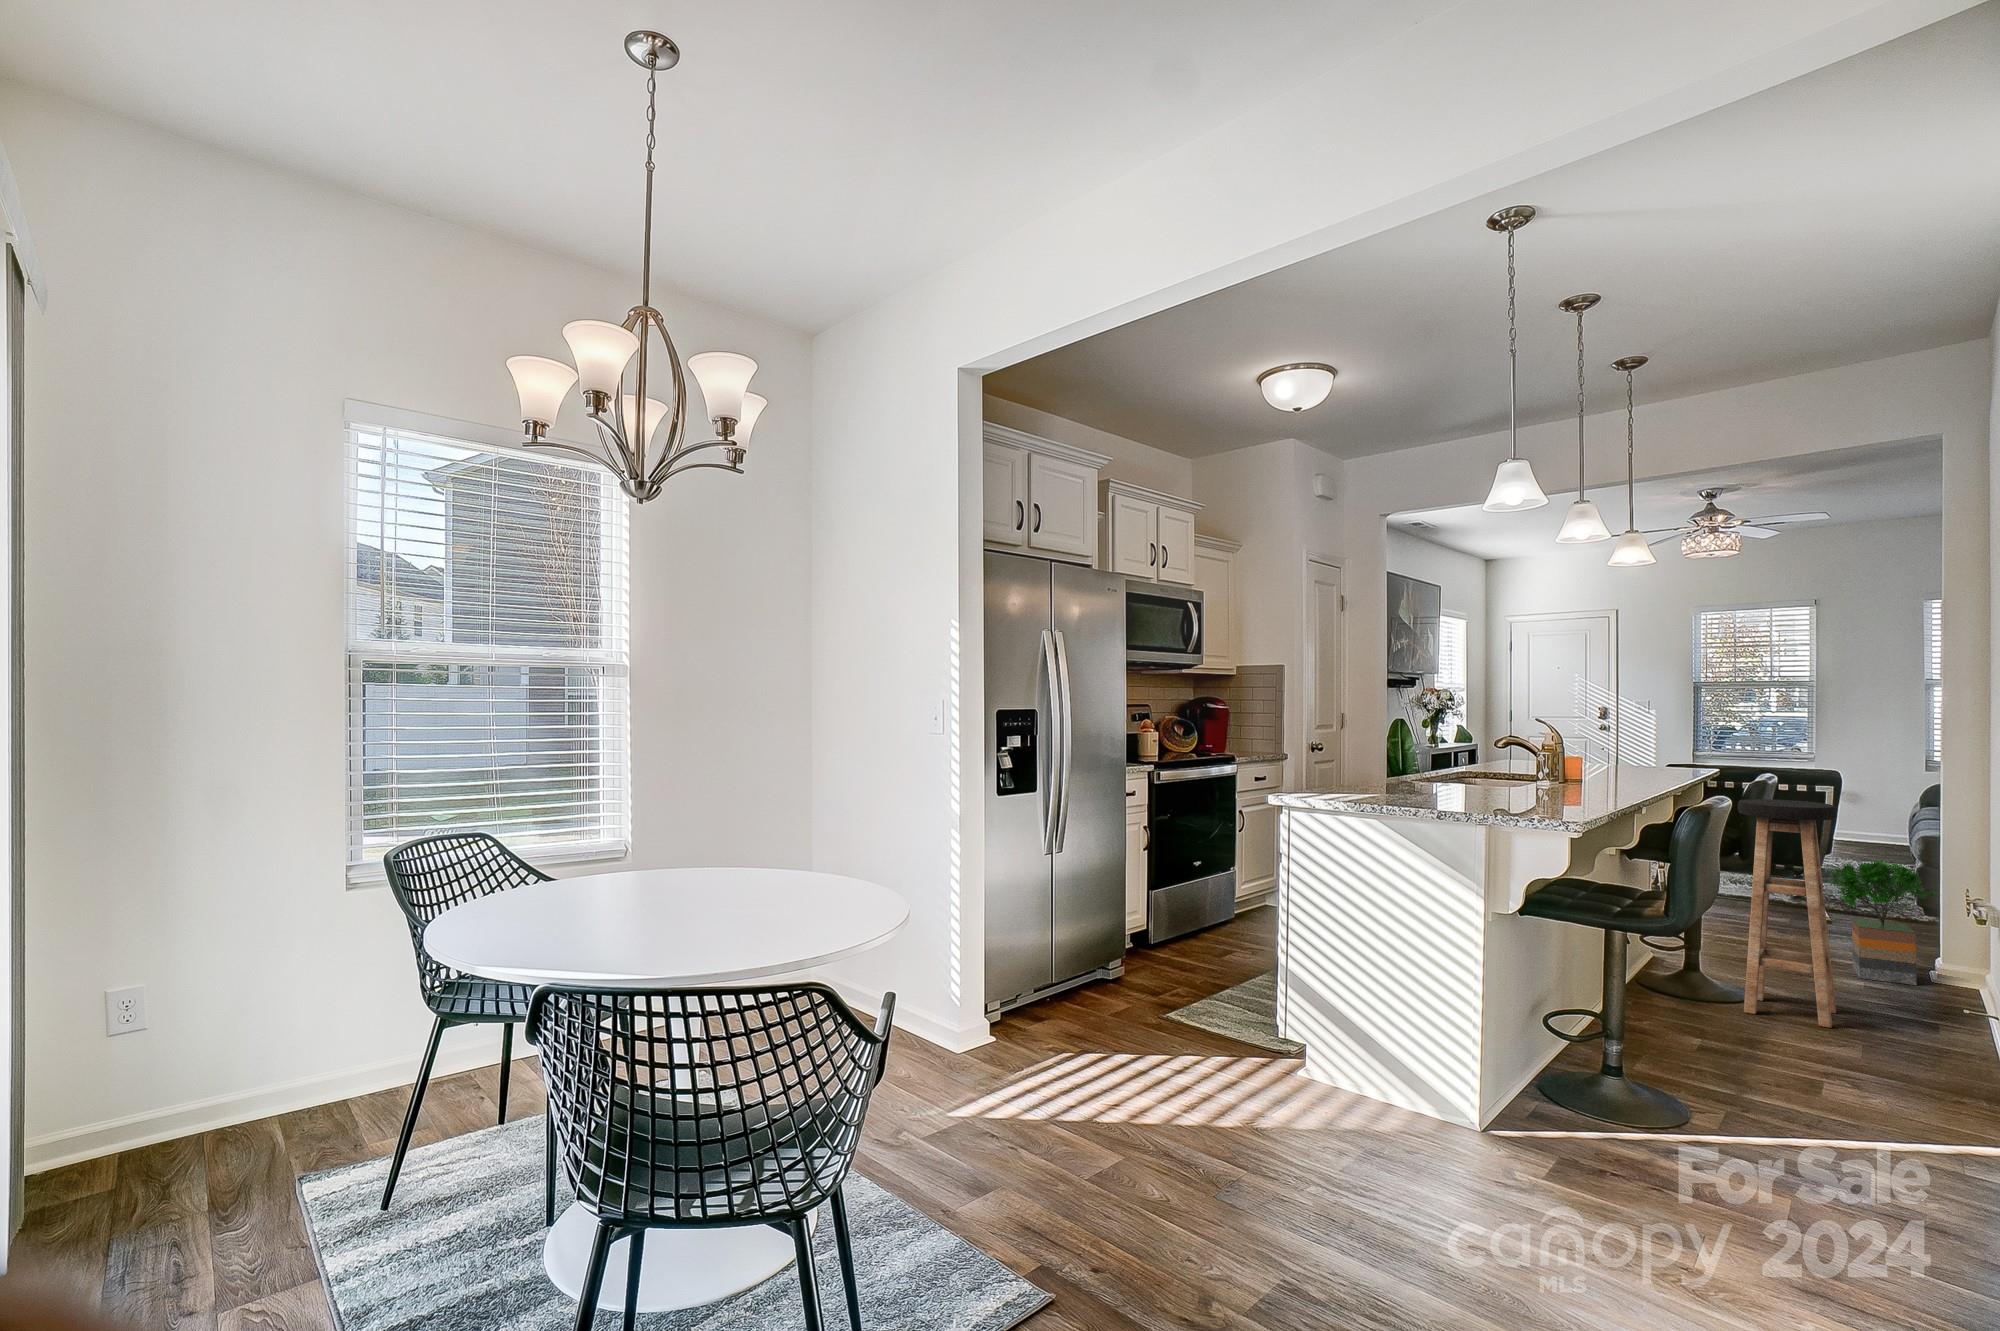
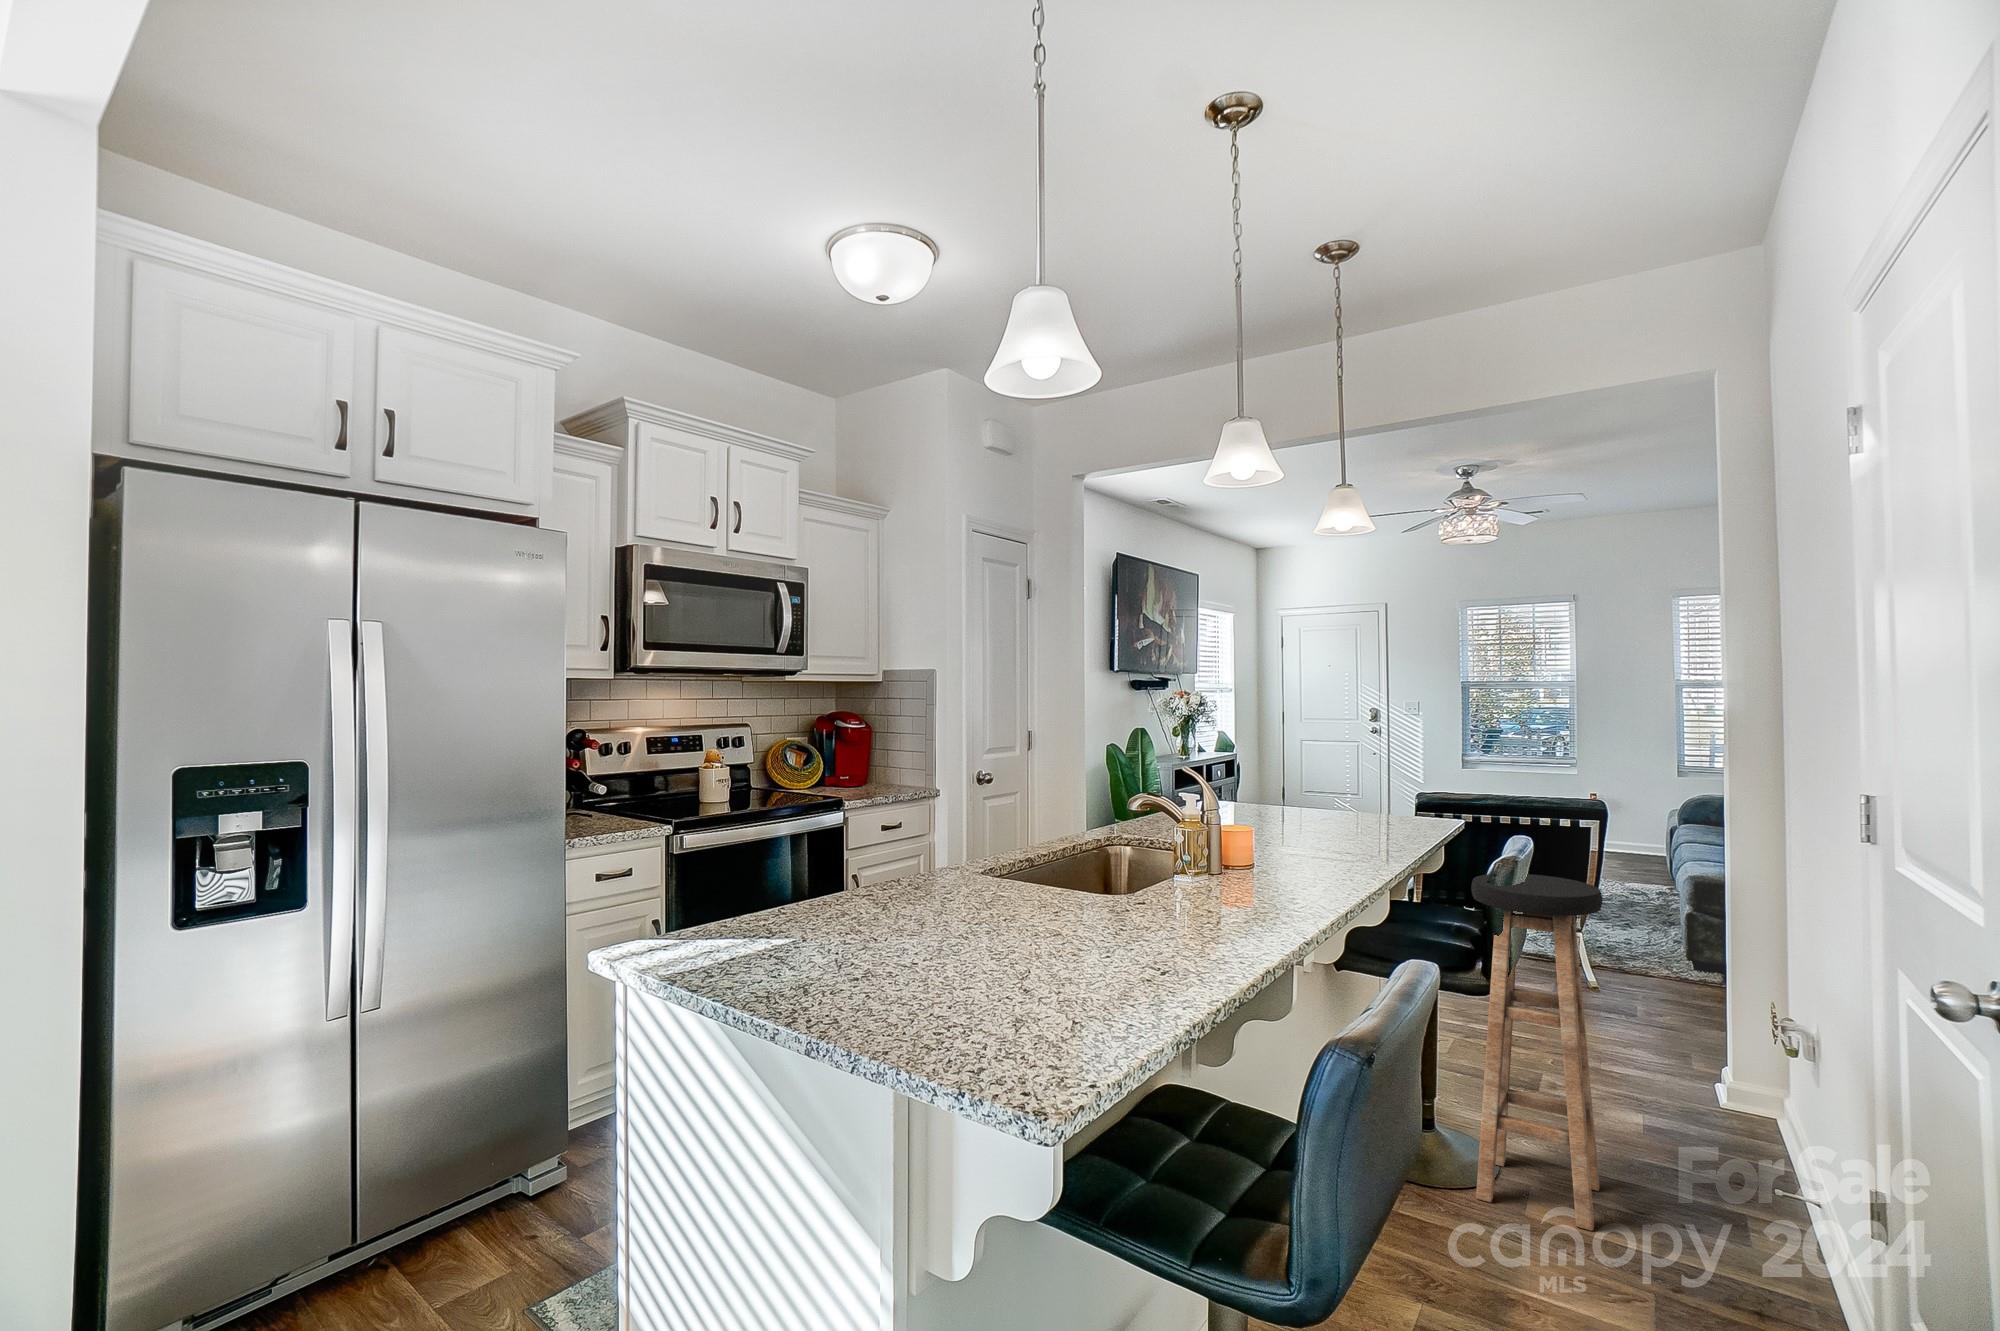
potted tree: present [1830,860,1939,985] -> none [1588,935,1729,1112]

